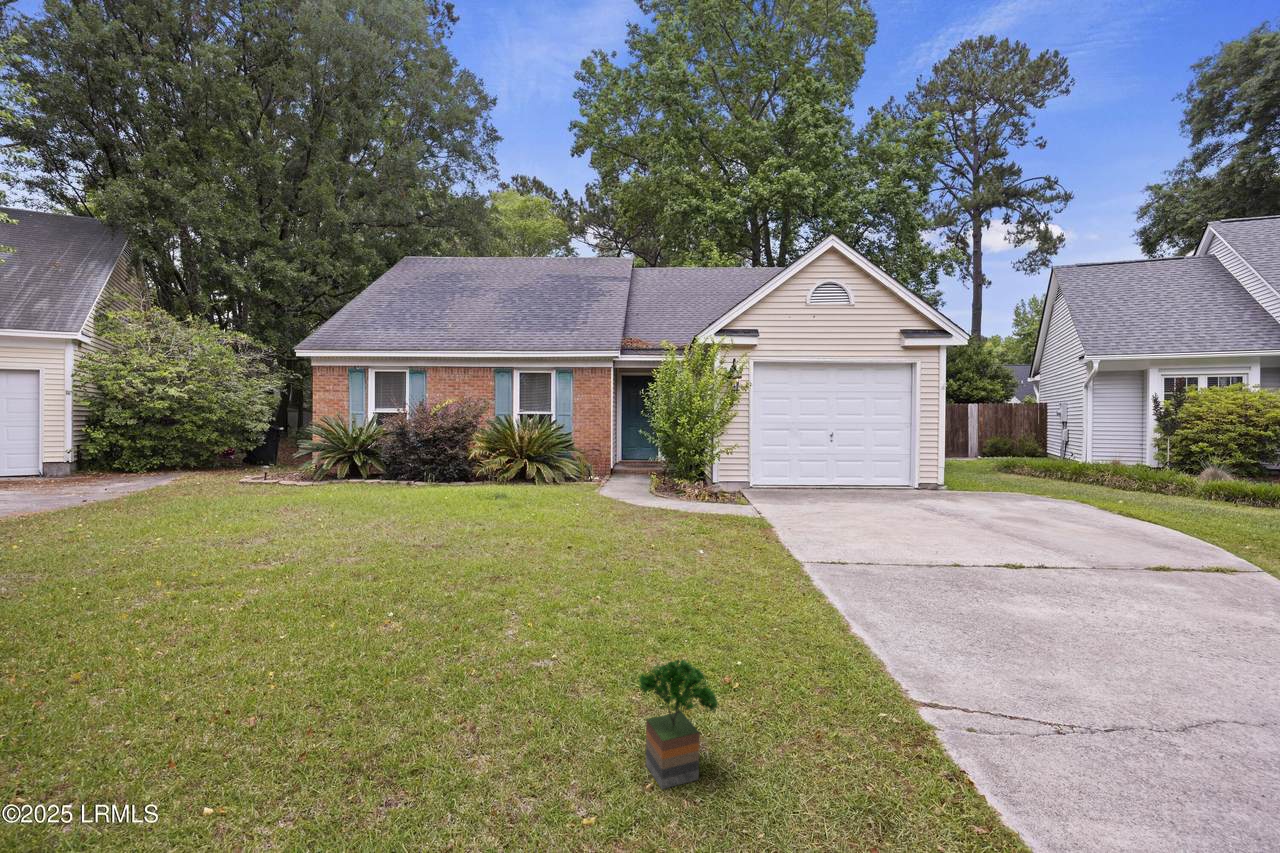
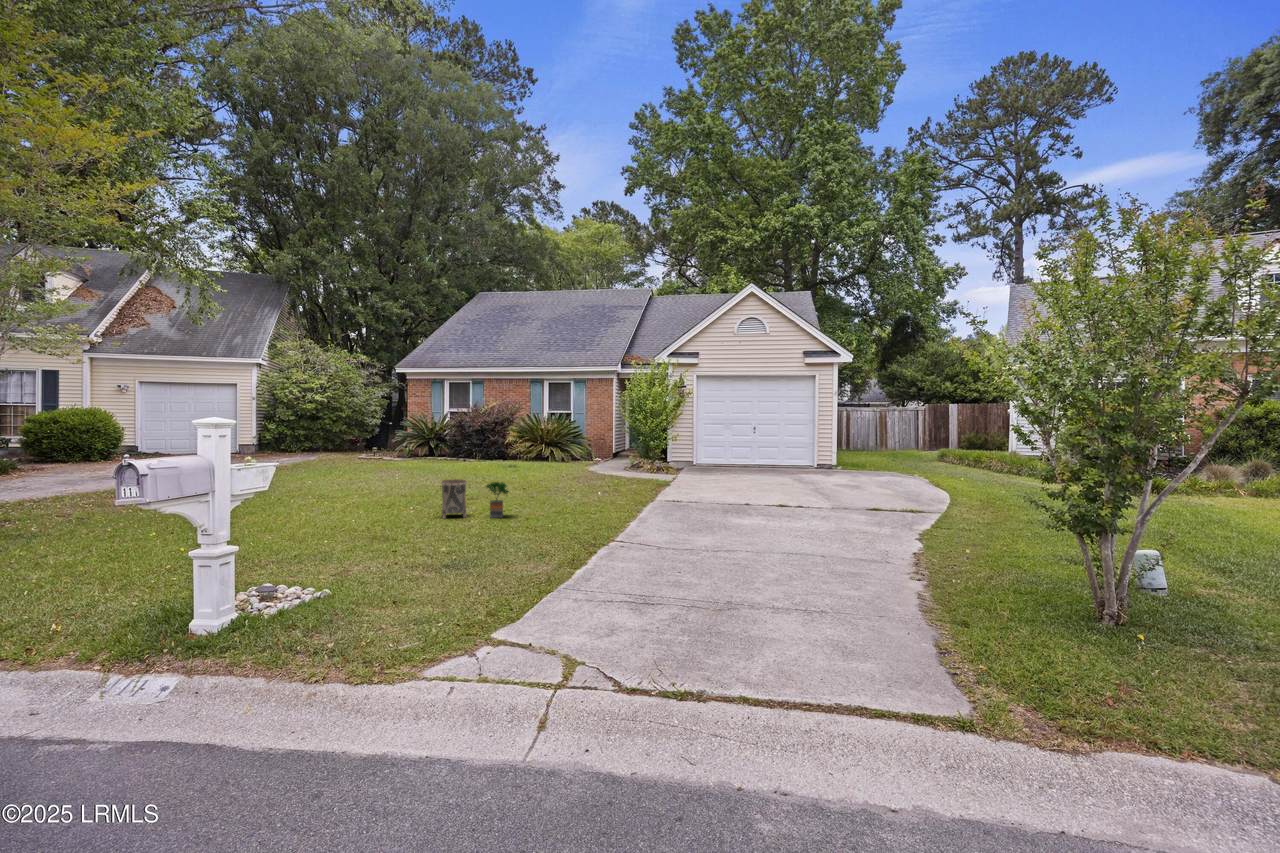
basket: none [495,660,588,825] -> present [441,479,467,519]

